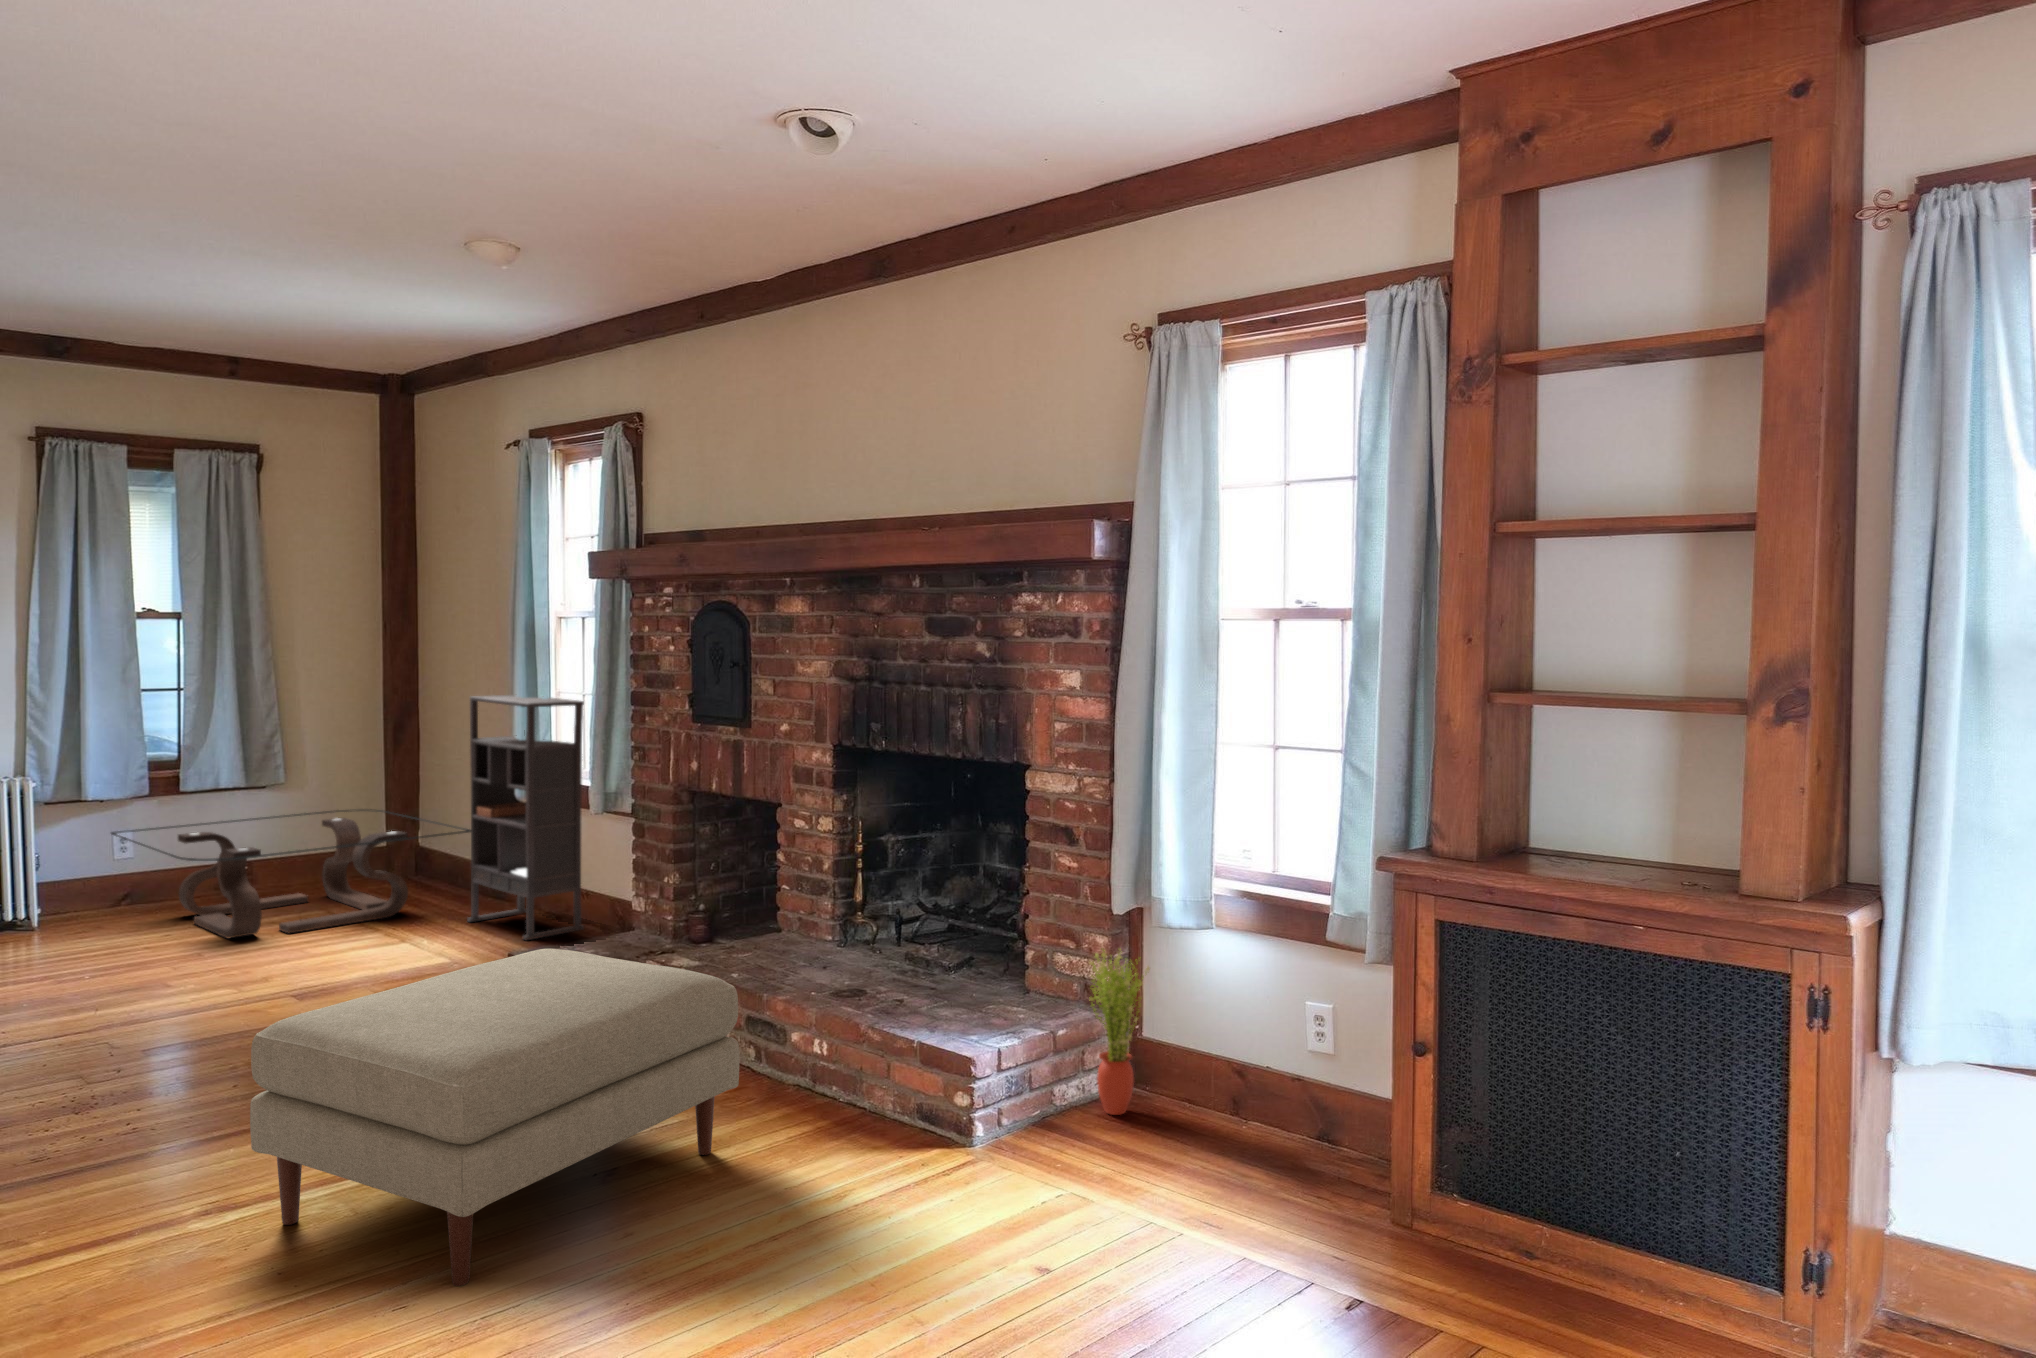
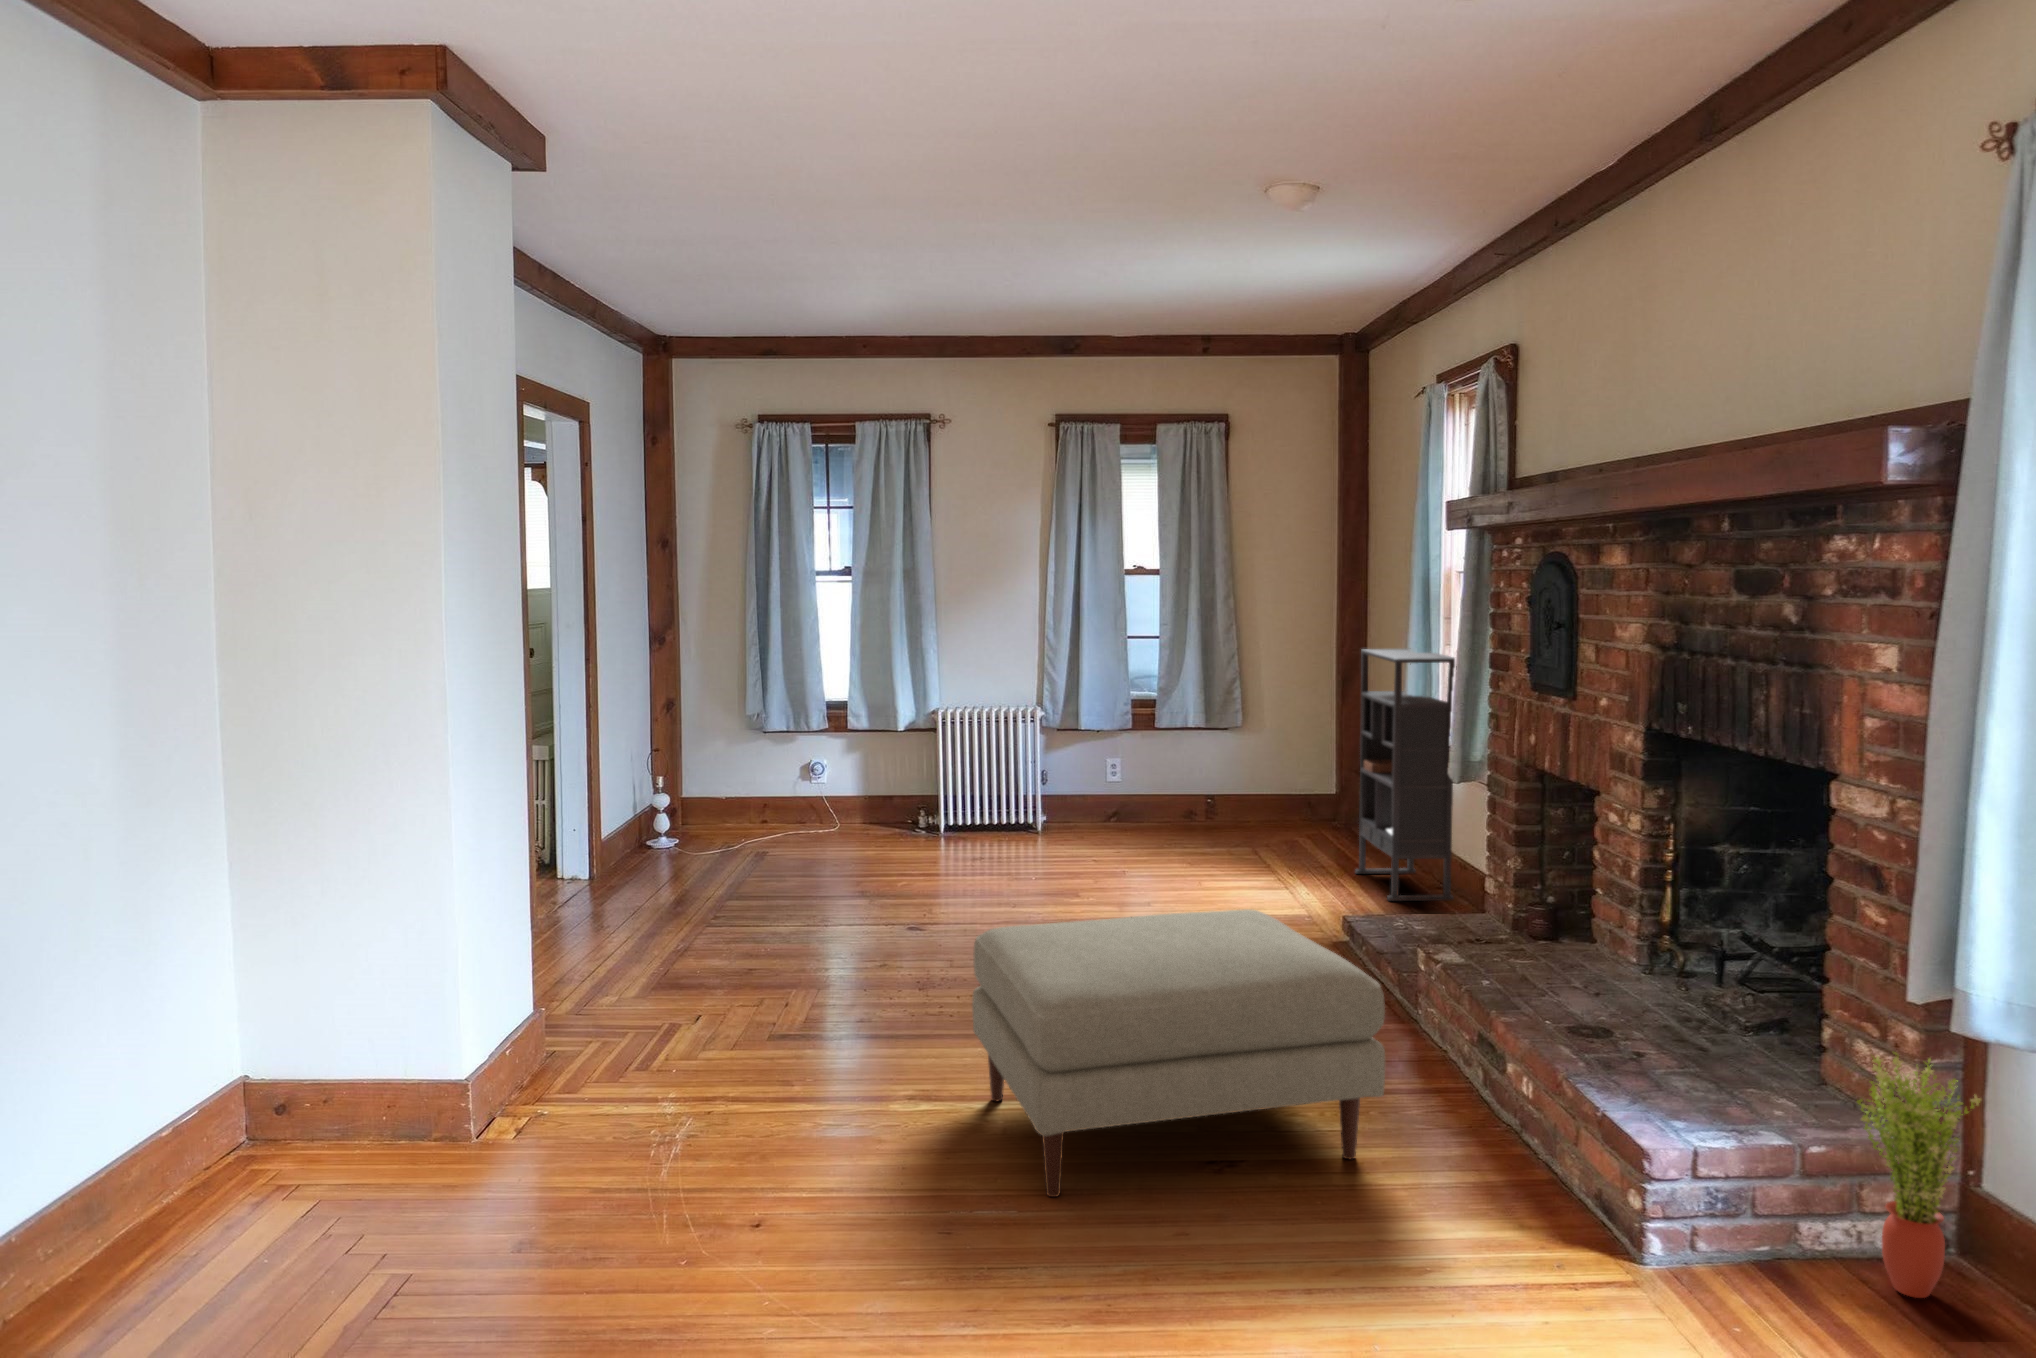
coffee table: present [111,809,471,938] -> none [1106,751,1368,858]

